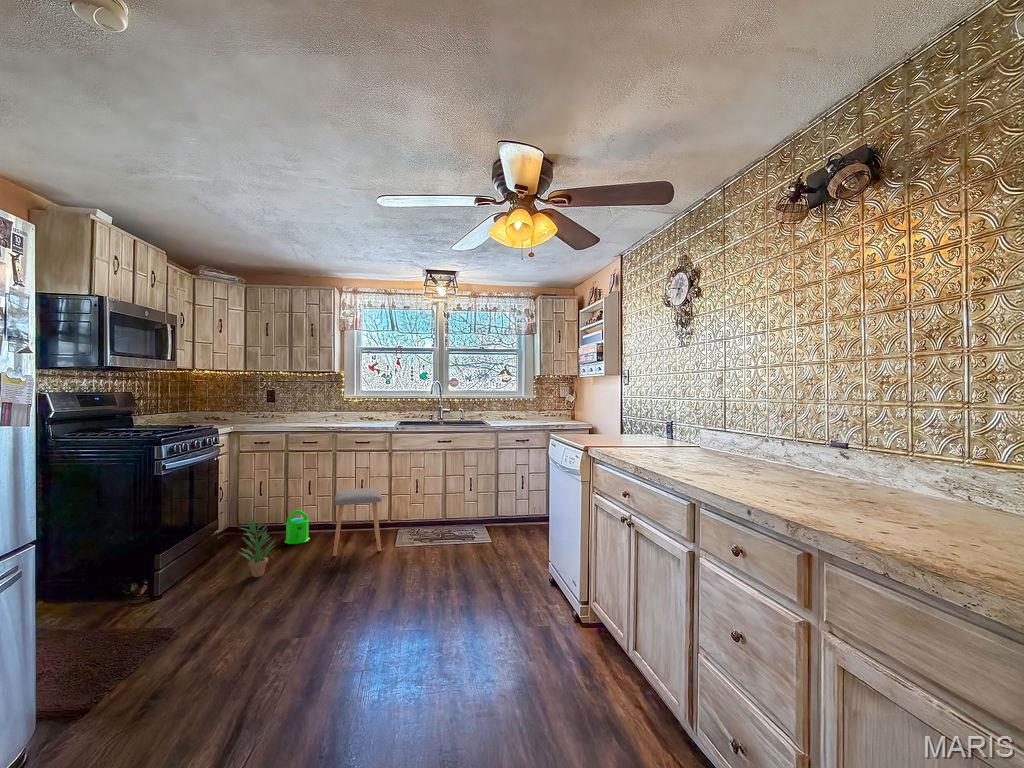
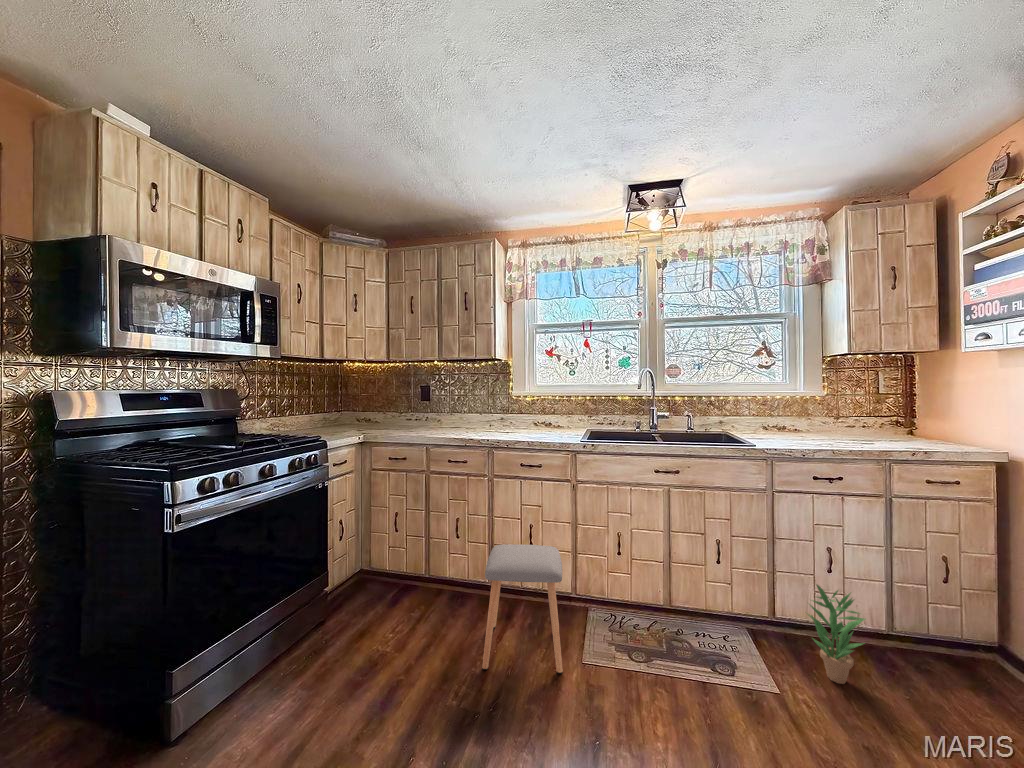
watering can: present [284,510,310,544] -> none [424,563,460,617]
potted plant: present [239,519,275,577] -> present [808,585,866,684]

